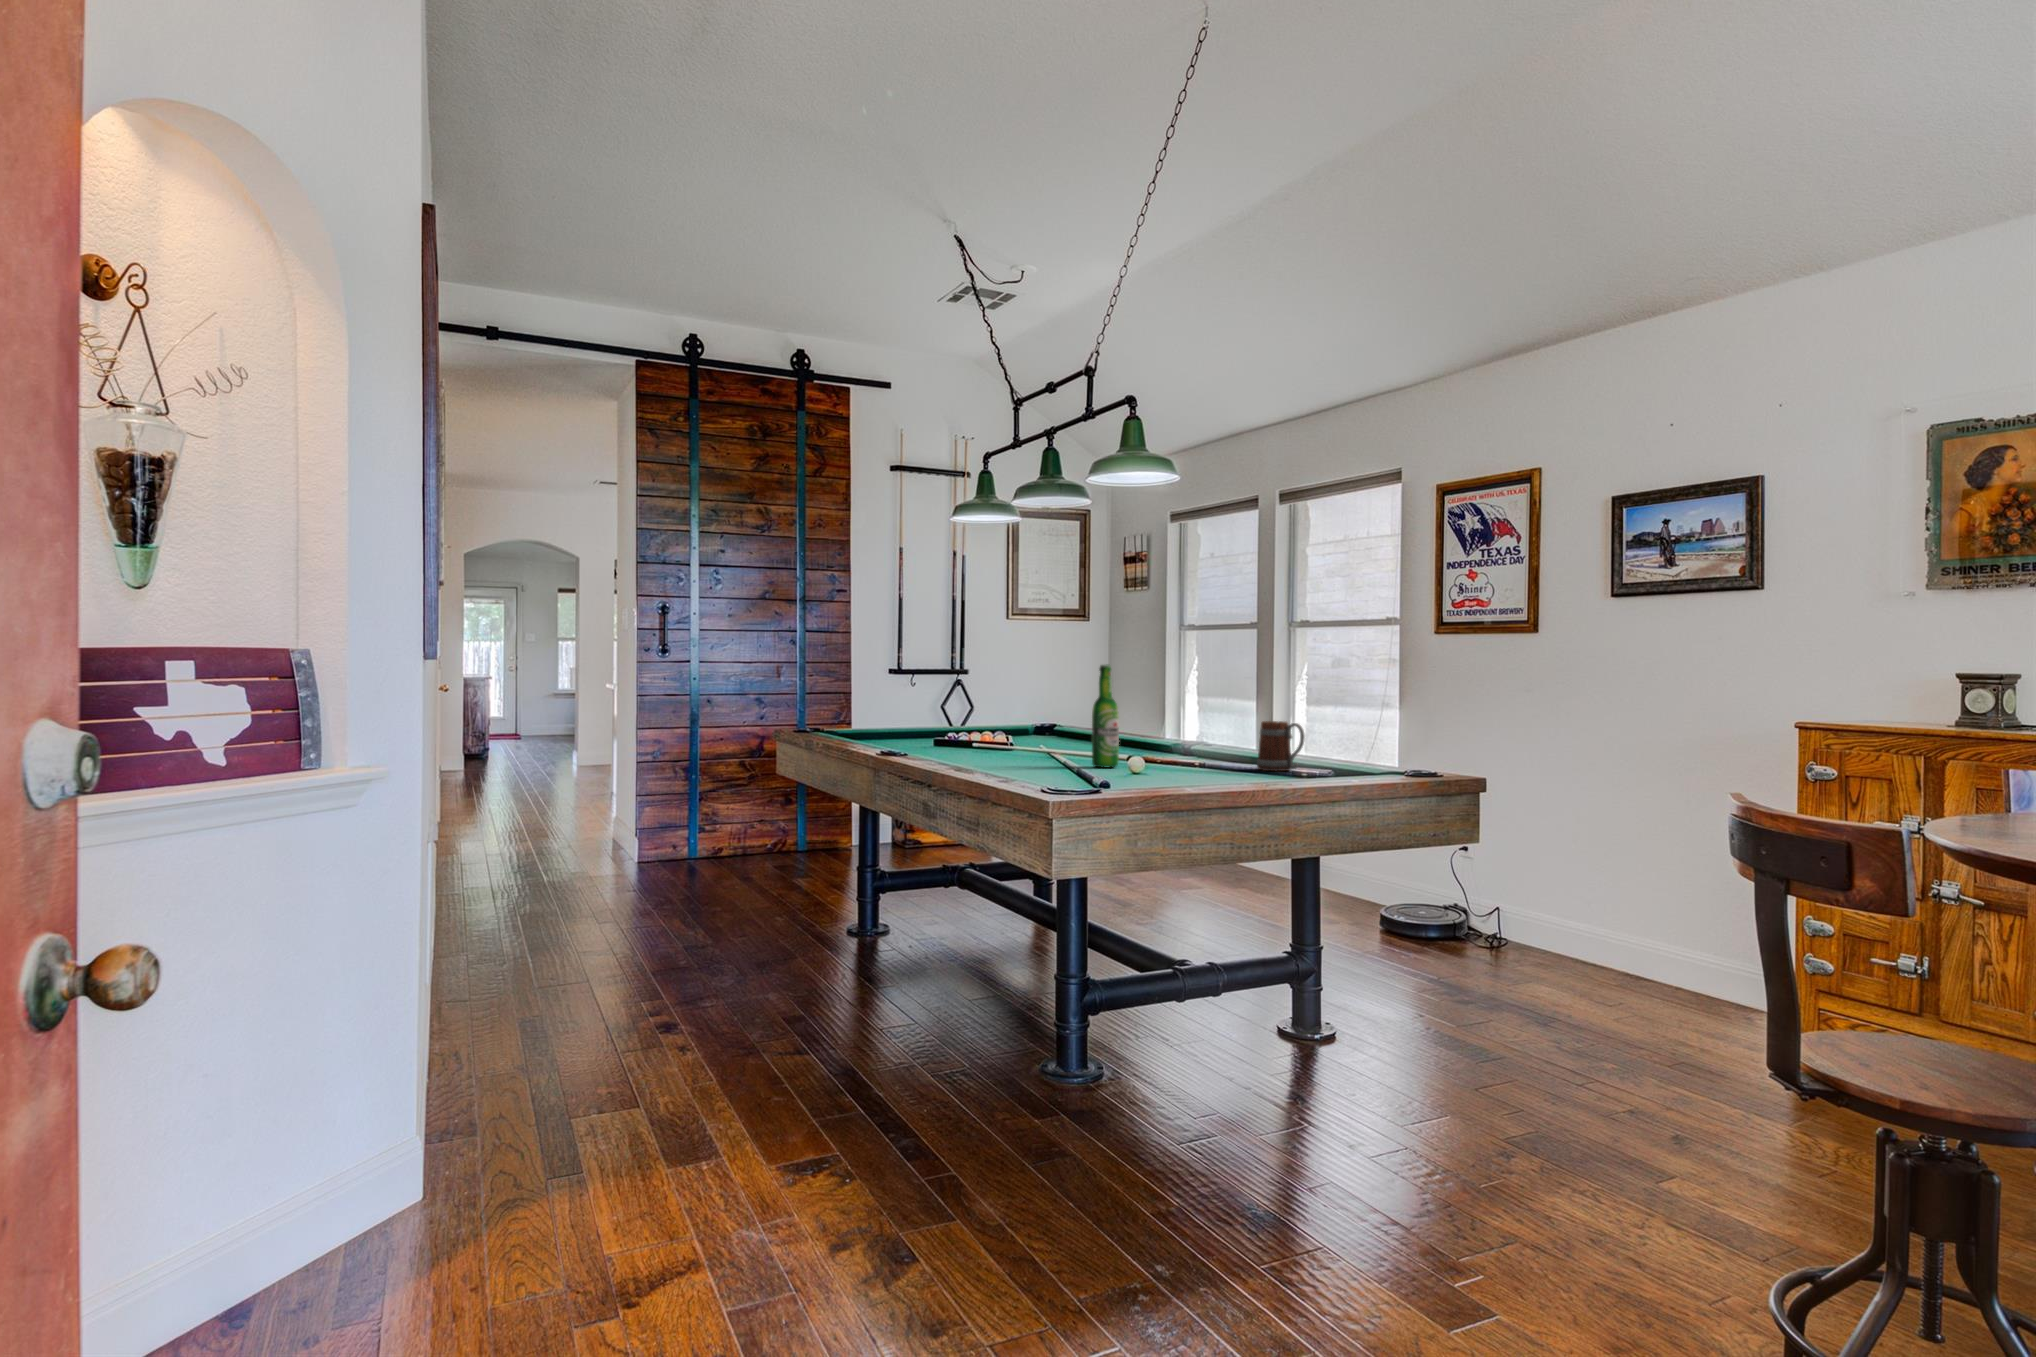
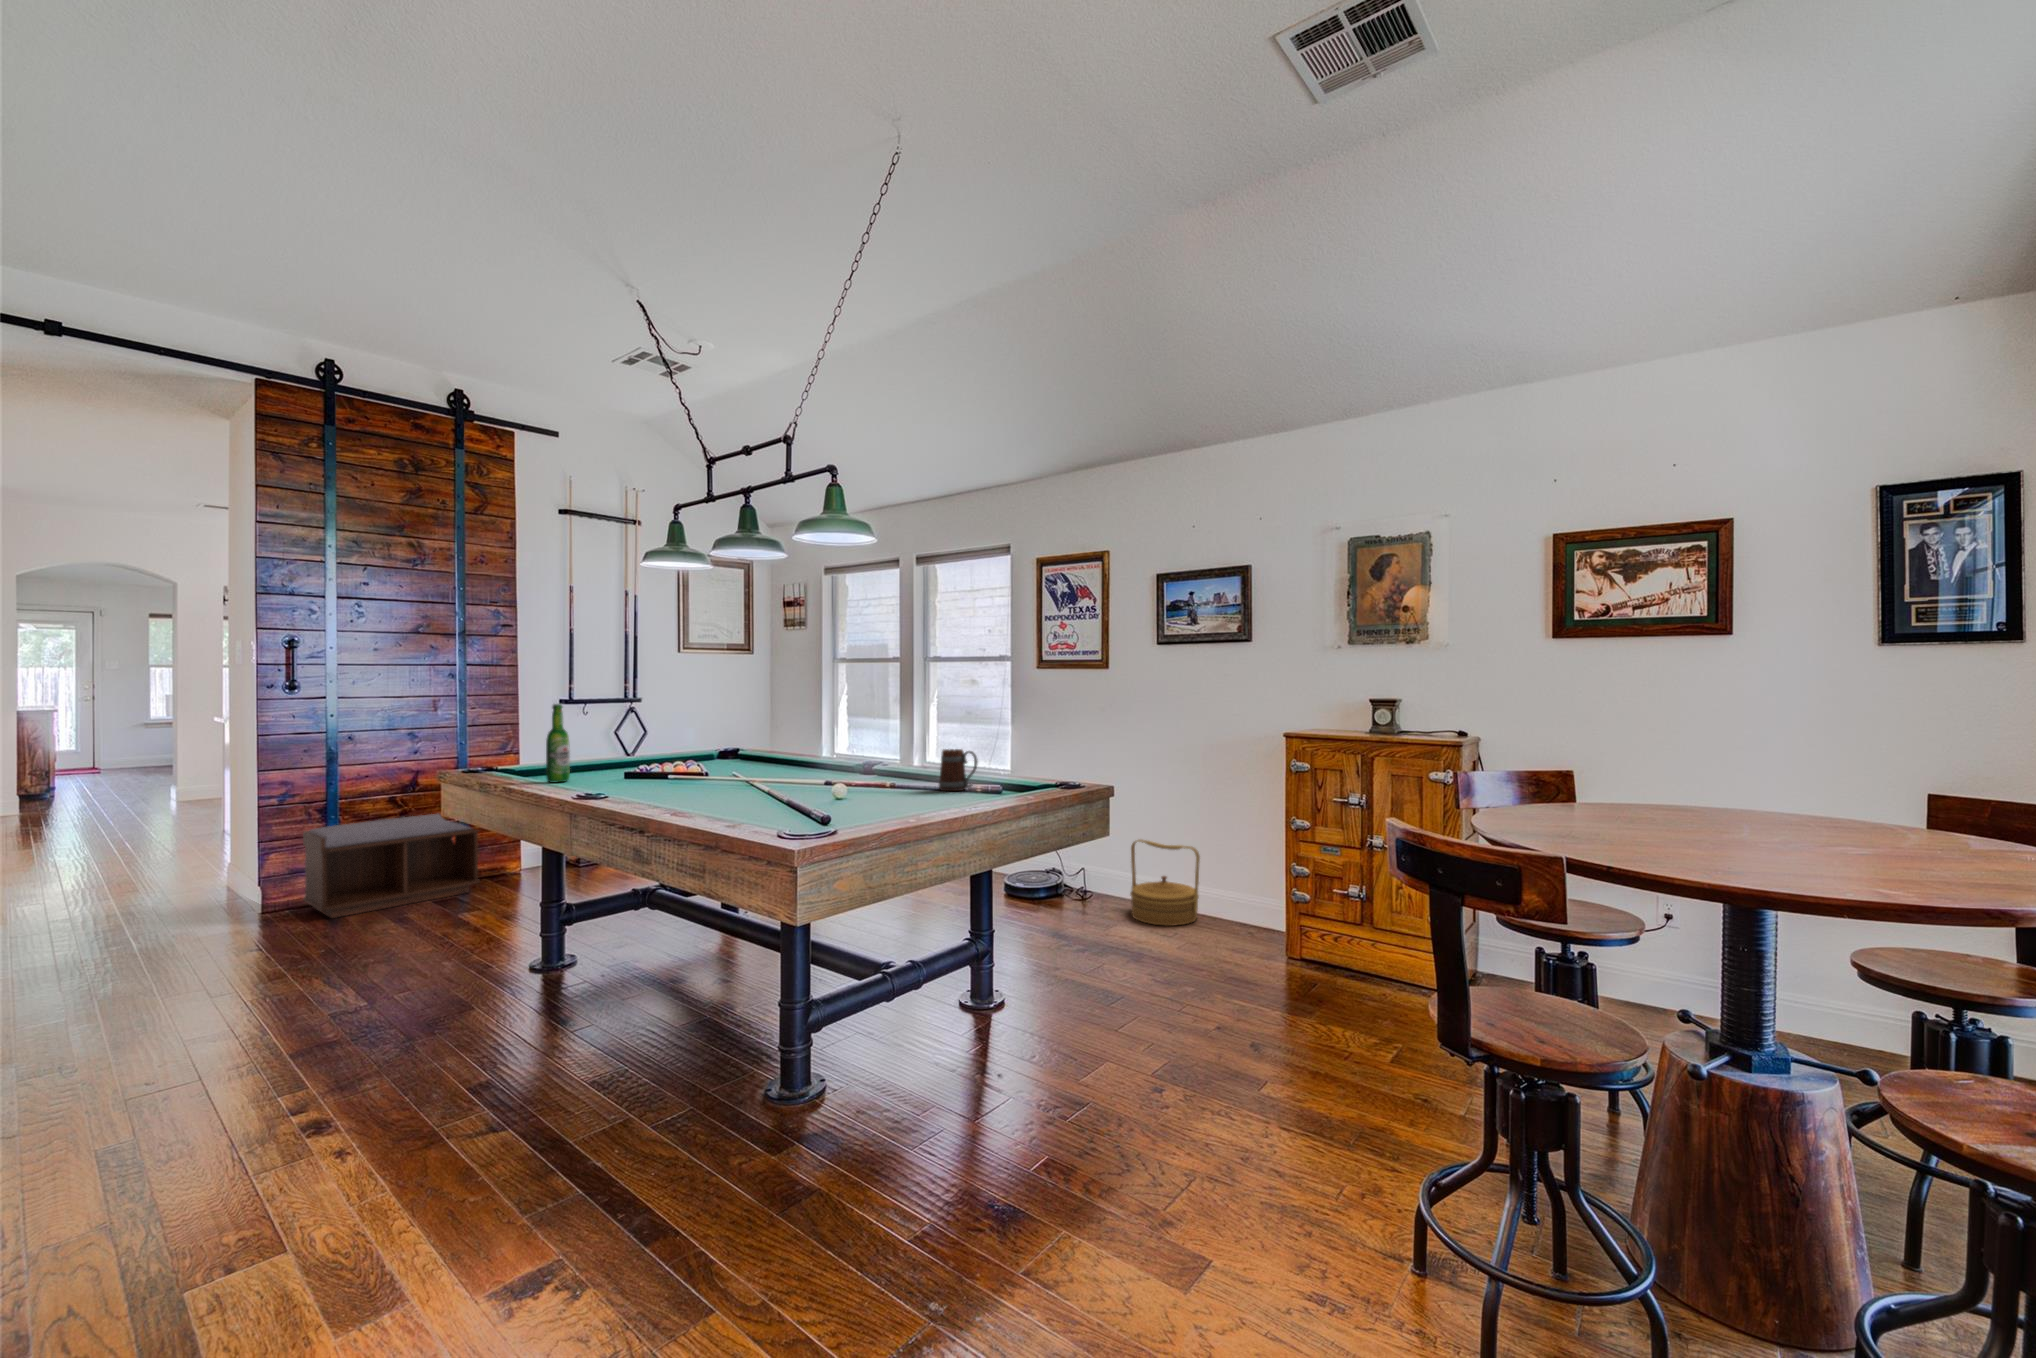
beer bottle: present [1092,665,1119,768] -> present [546,704,570,782]
bench: none [671,781,813,873] -> present [303,814,480,918]
woven basket: none [1552,868,1662,991] -> present [1130,839,1200,926]

